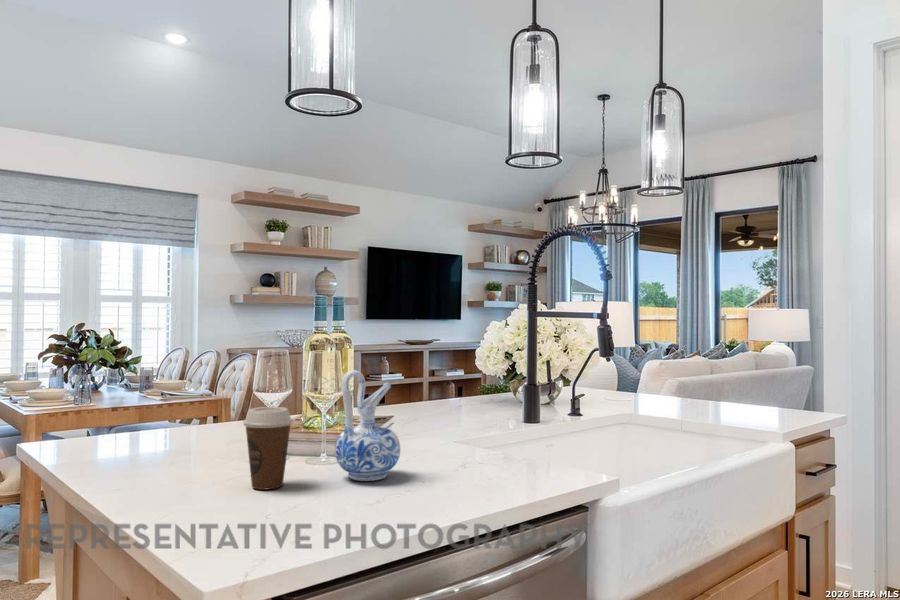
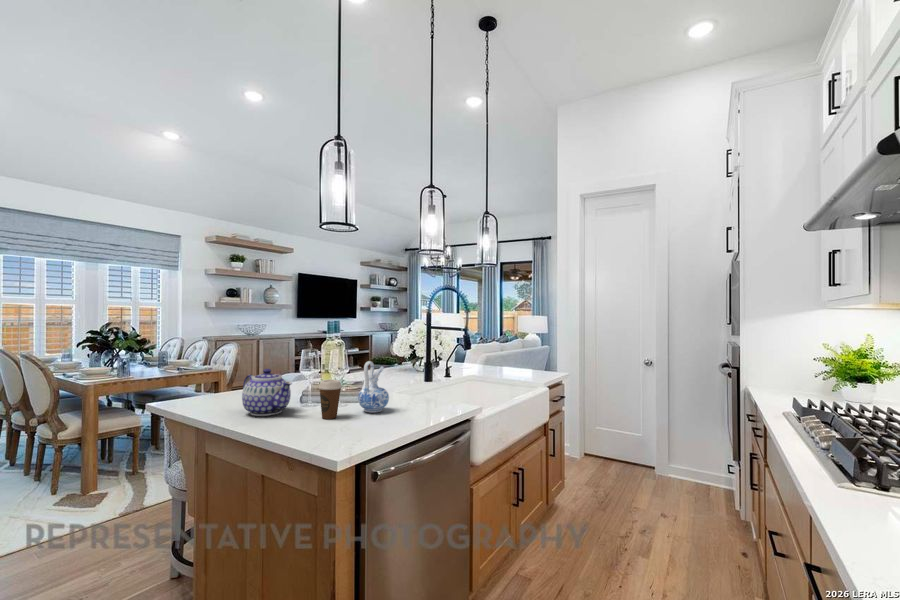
teapot: none [116,382,212,475] -> present [242,369,292,416]

